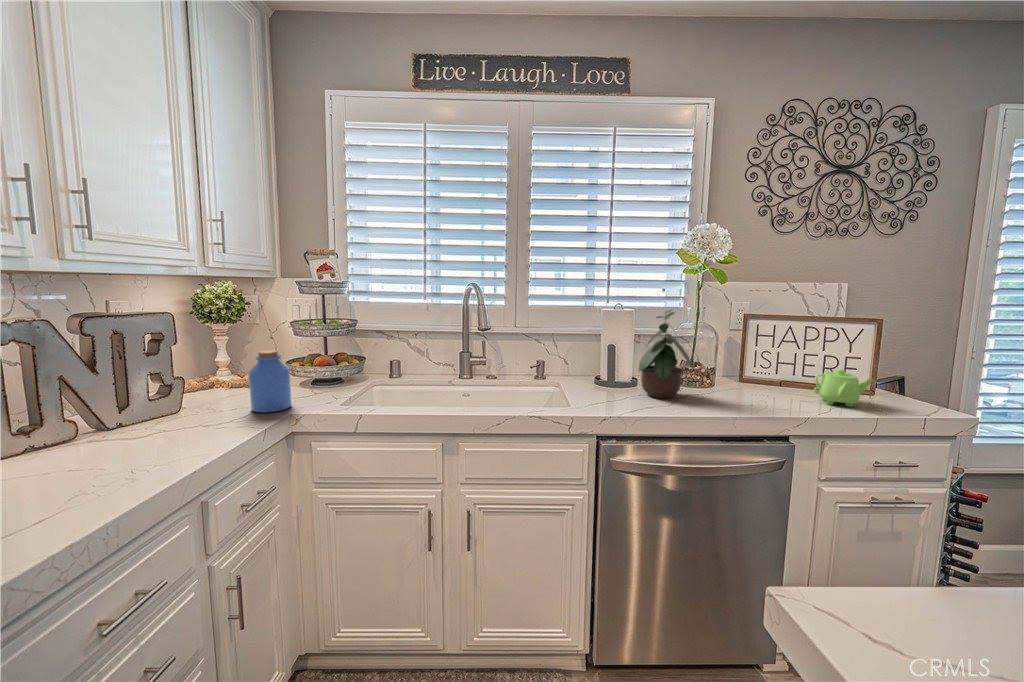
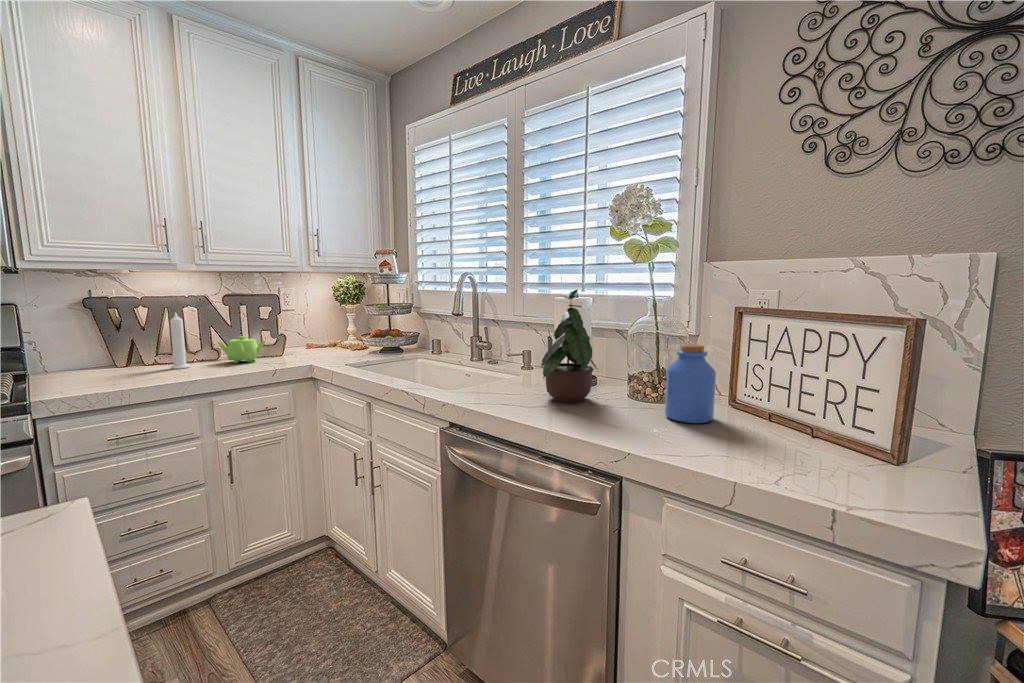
jar: present [249,350,292,413] -> present [665,344,716,423]
candle: none [31,367,78,478] -> present [170,312,190,369]
teapot: present [814,369,873,407] -> present [218,336,266,363]

